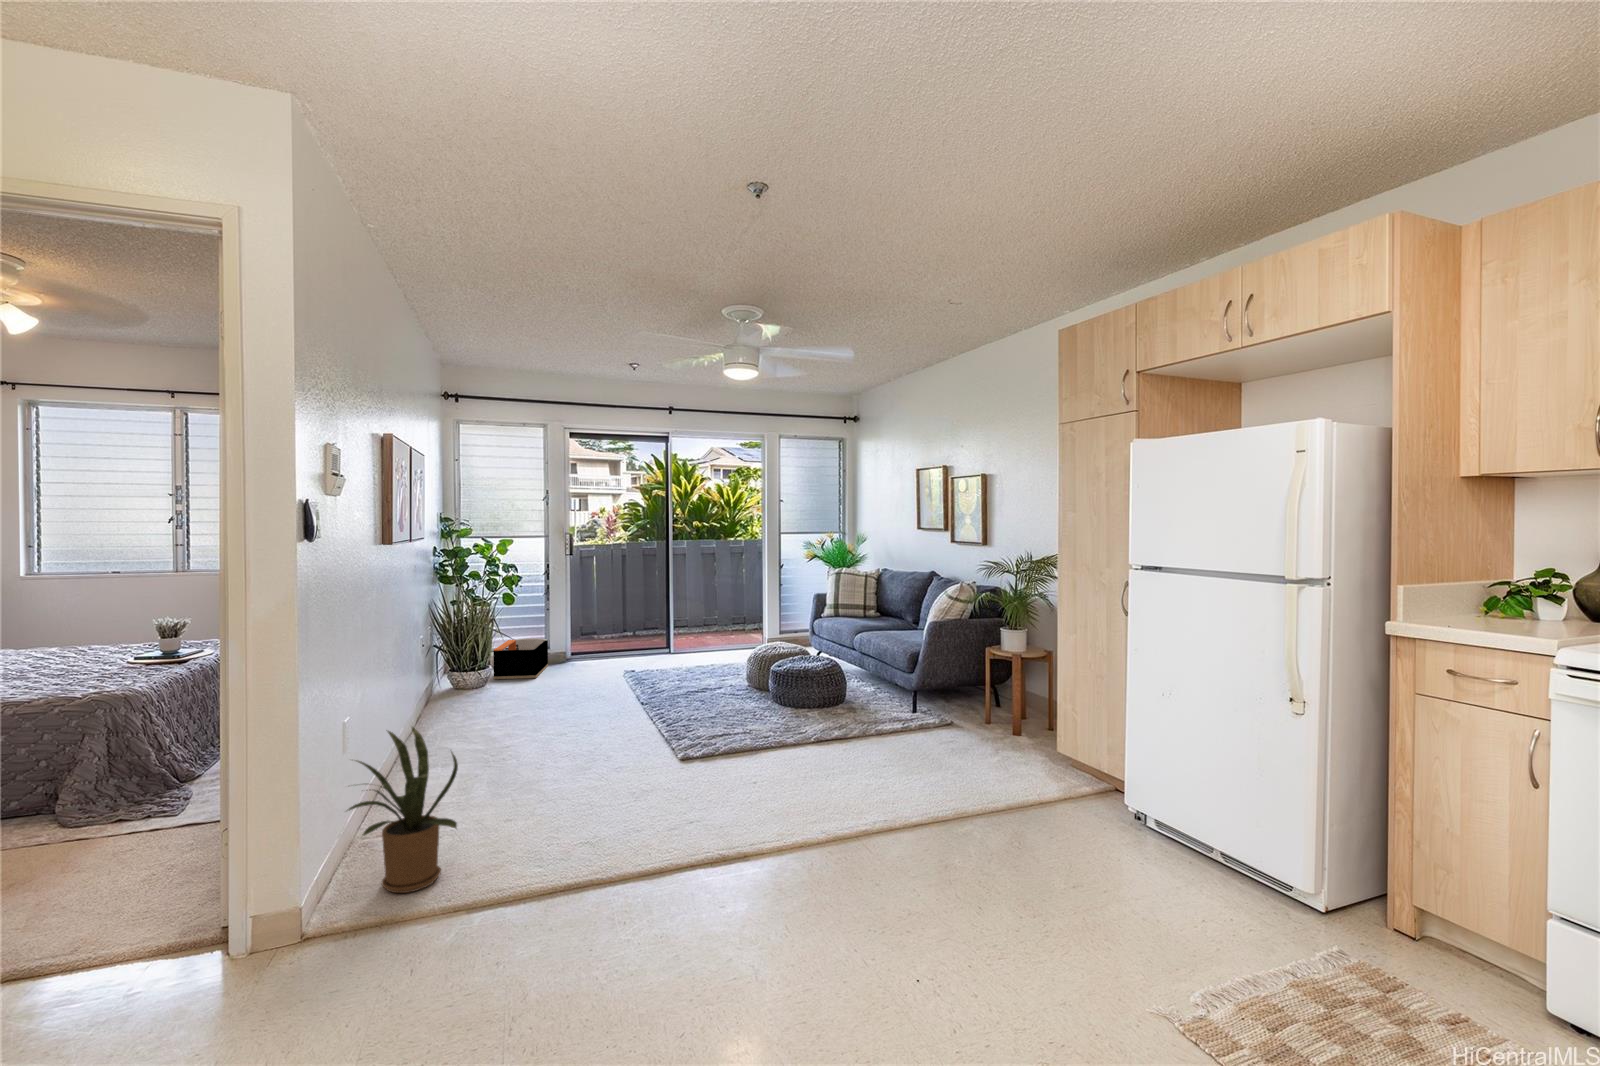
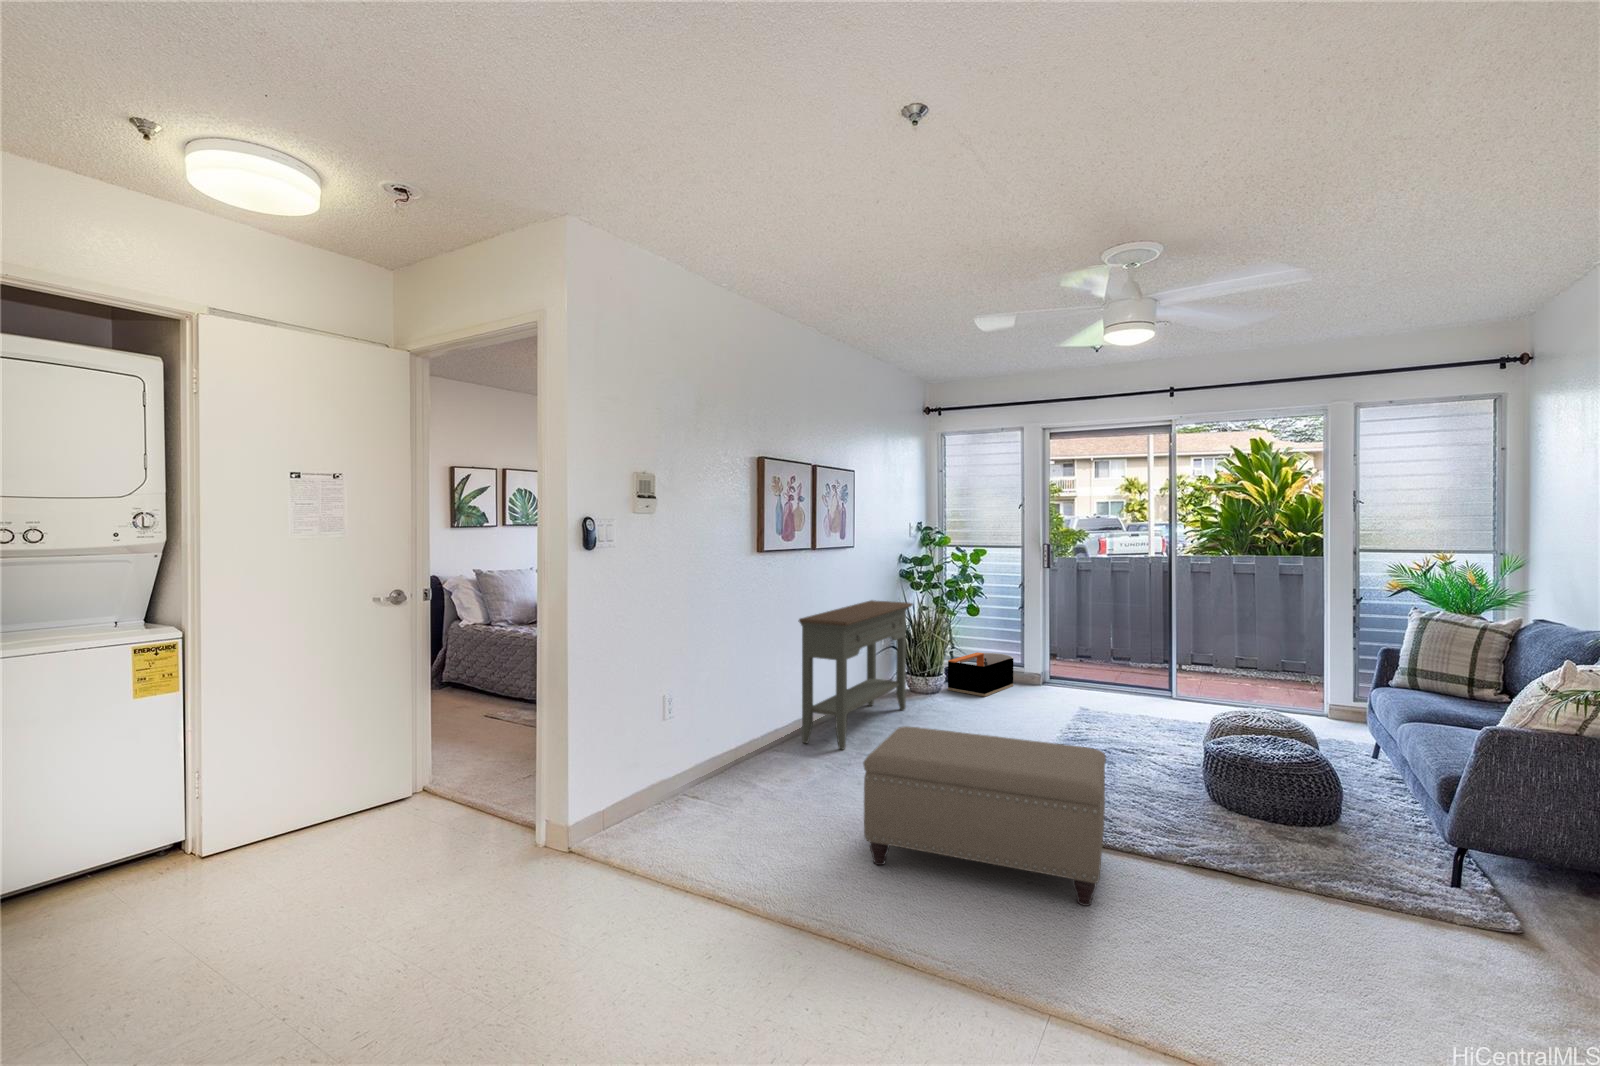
console table: none [407,592,482,751] -> present [799,600,913,749]
ottoman: none [599,674,803,811] -> present [863,726,1106,906]
house plant: present [348,727,458,893] -> none [609,719,690,864]

